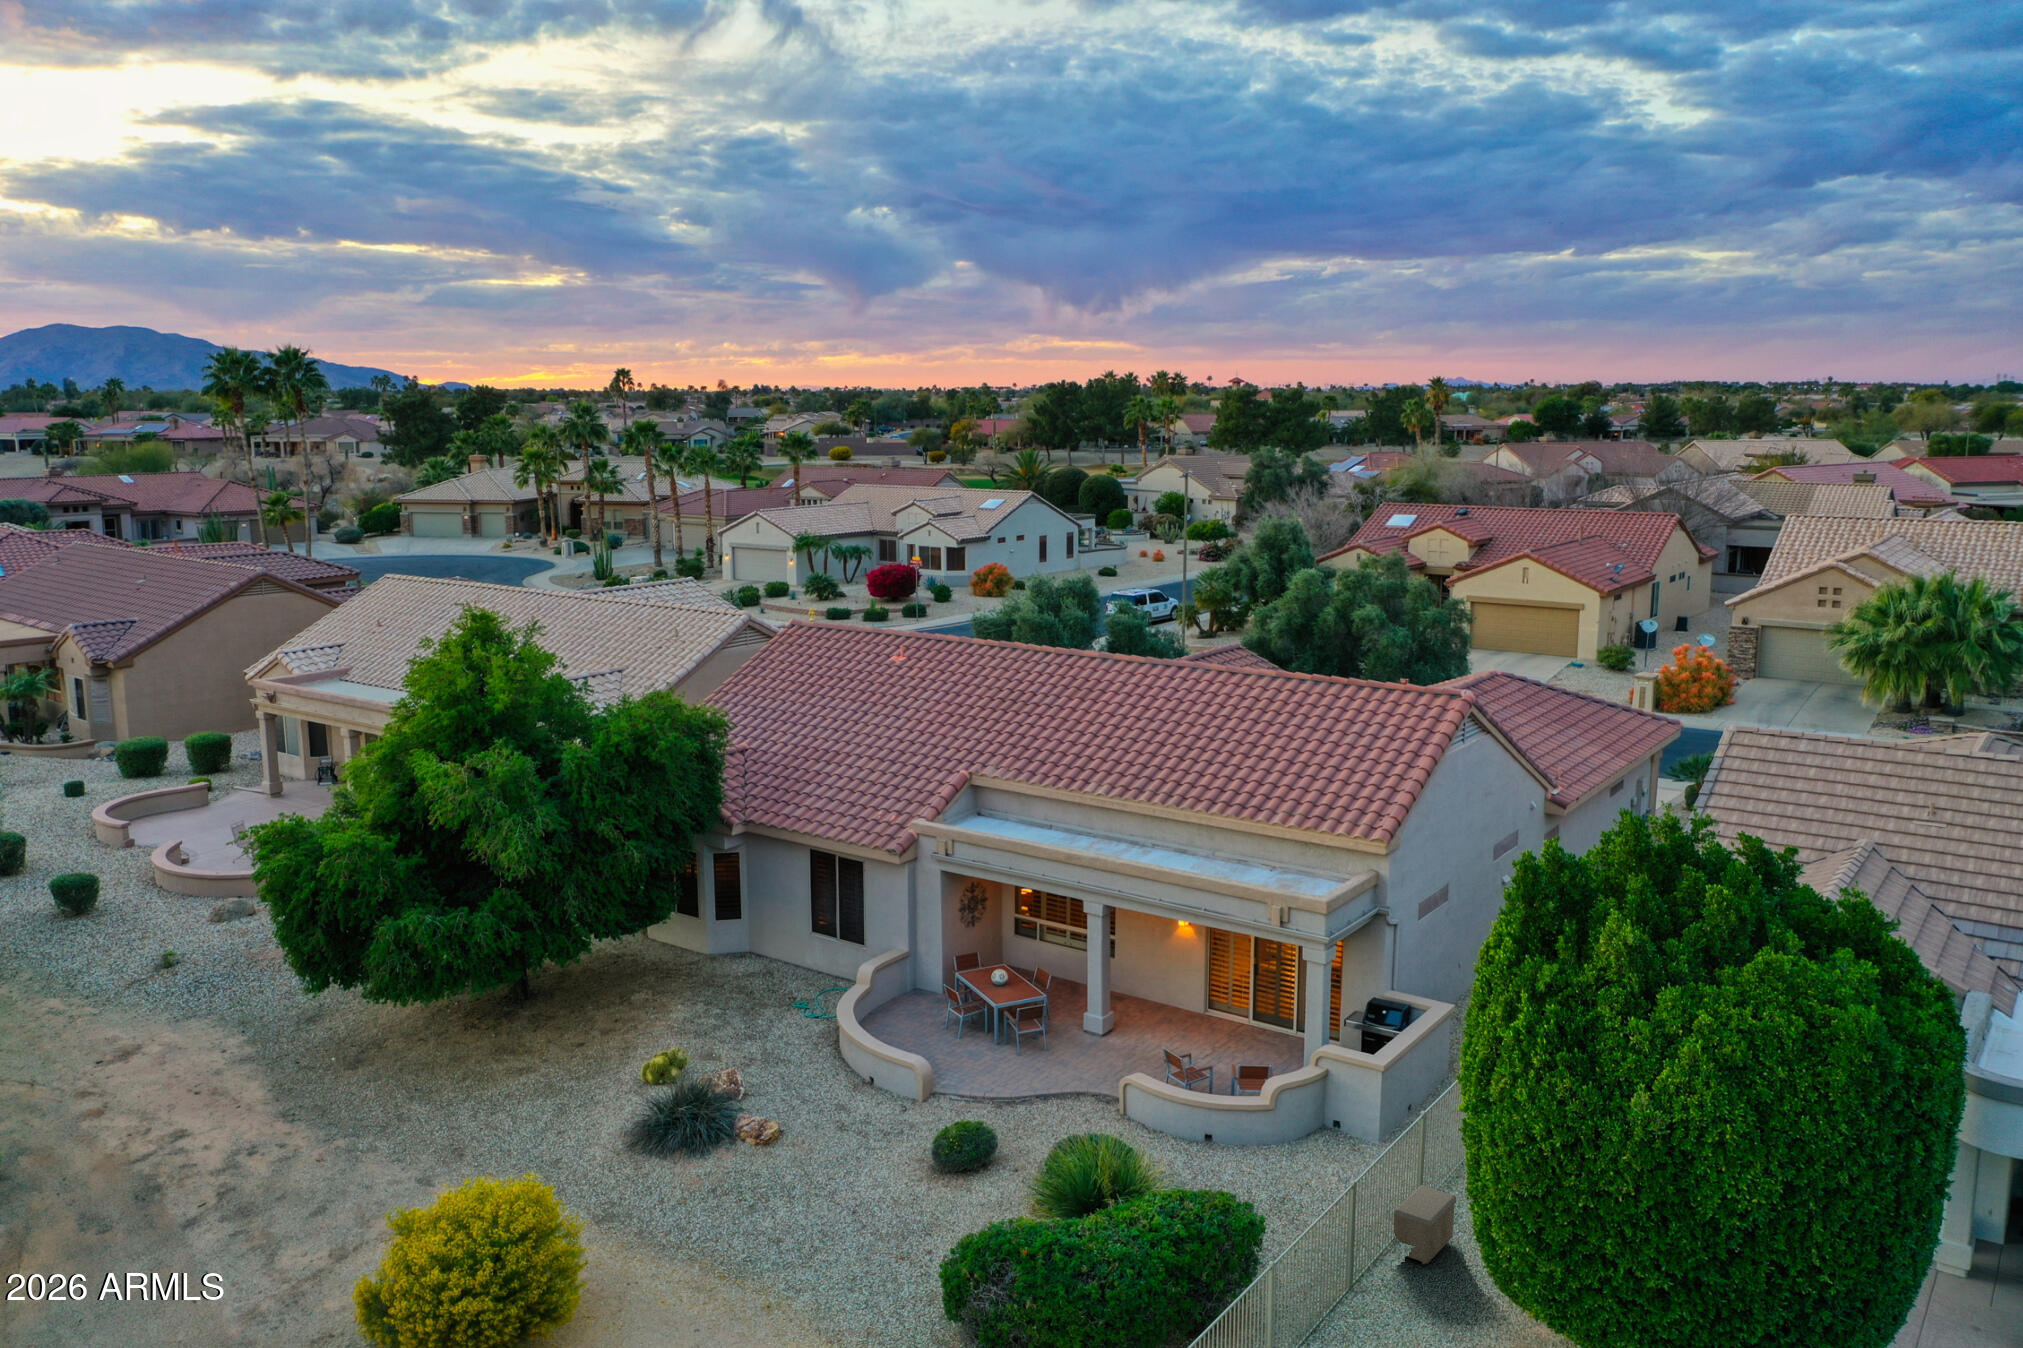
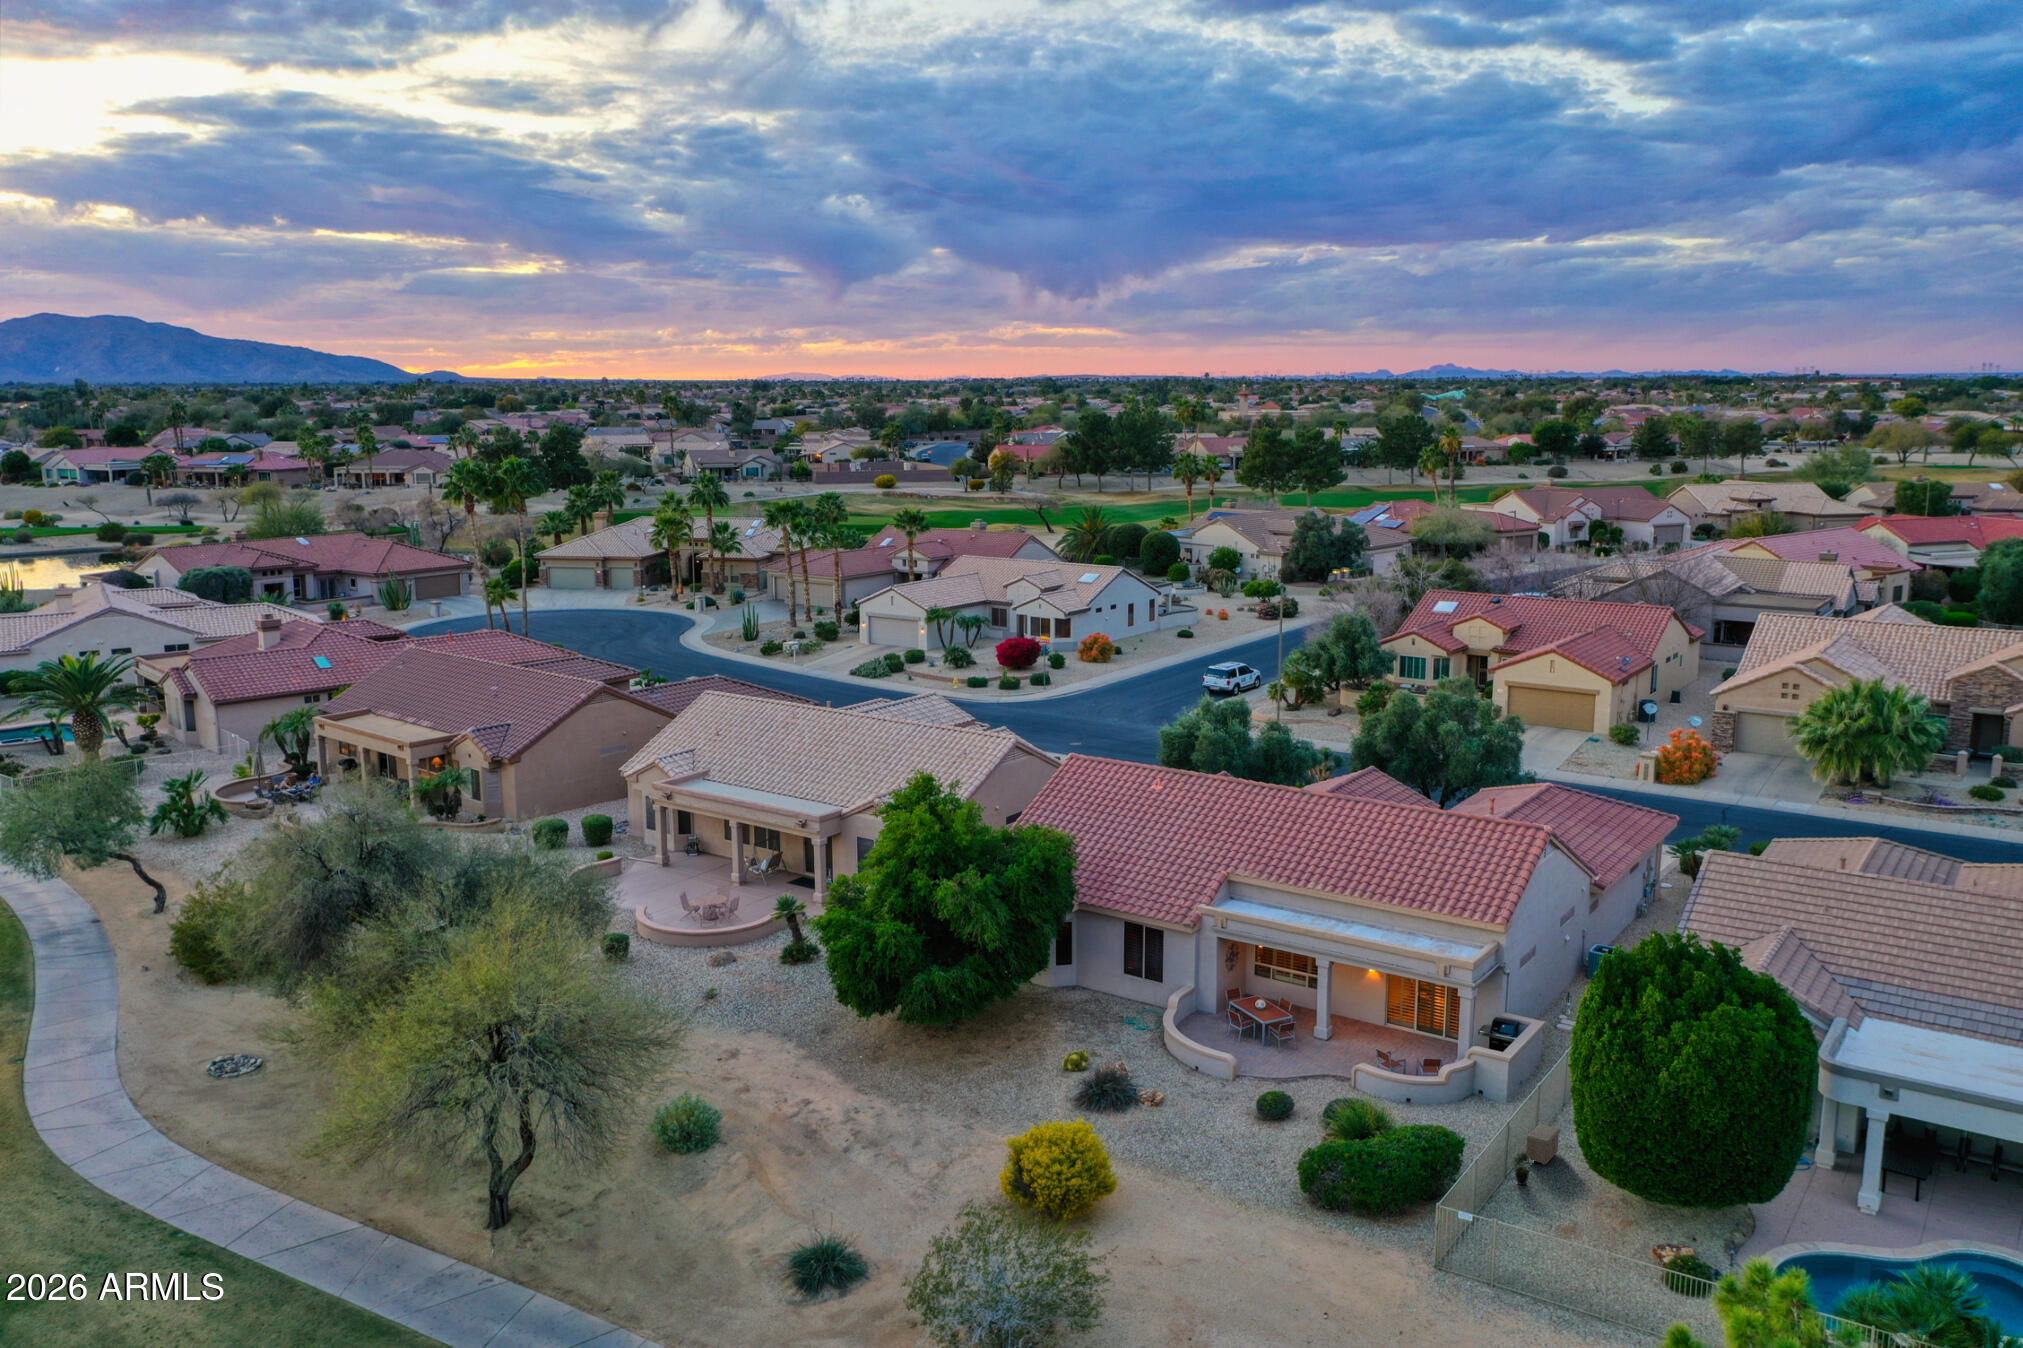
potted plant: none [1358,1244,1398,1308] -> present [1513,1153,1531,1185]

